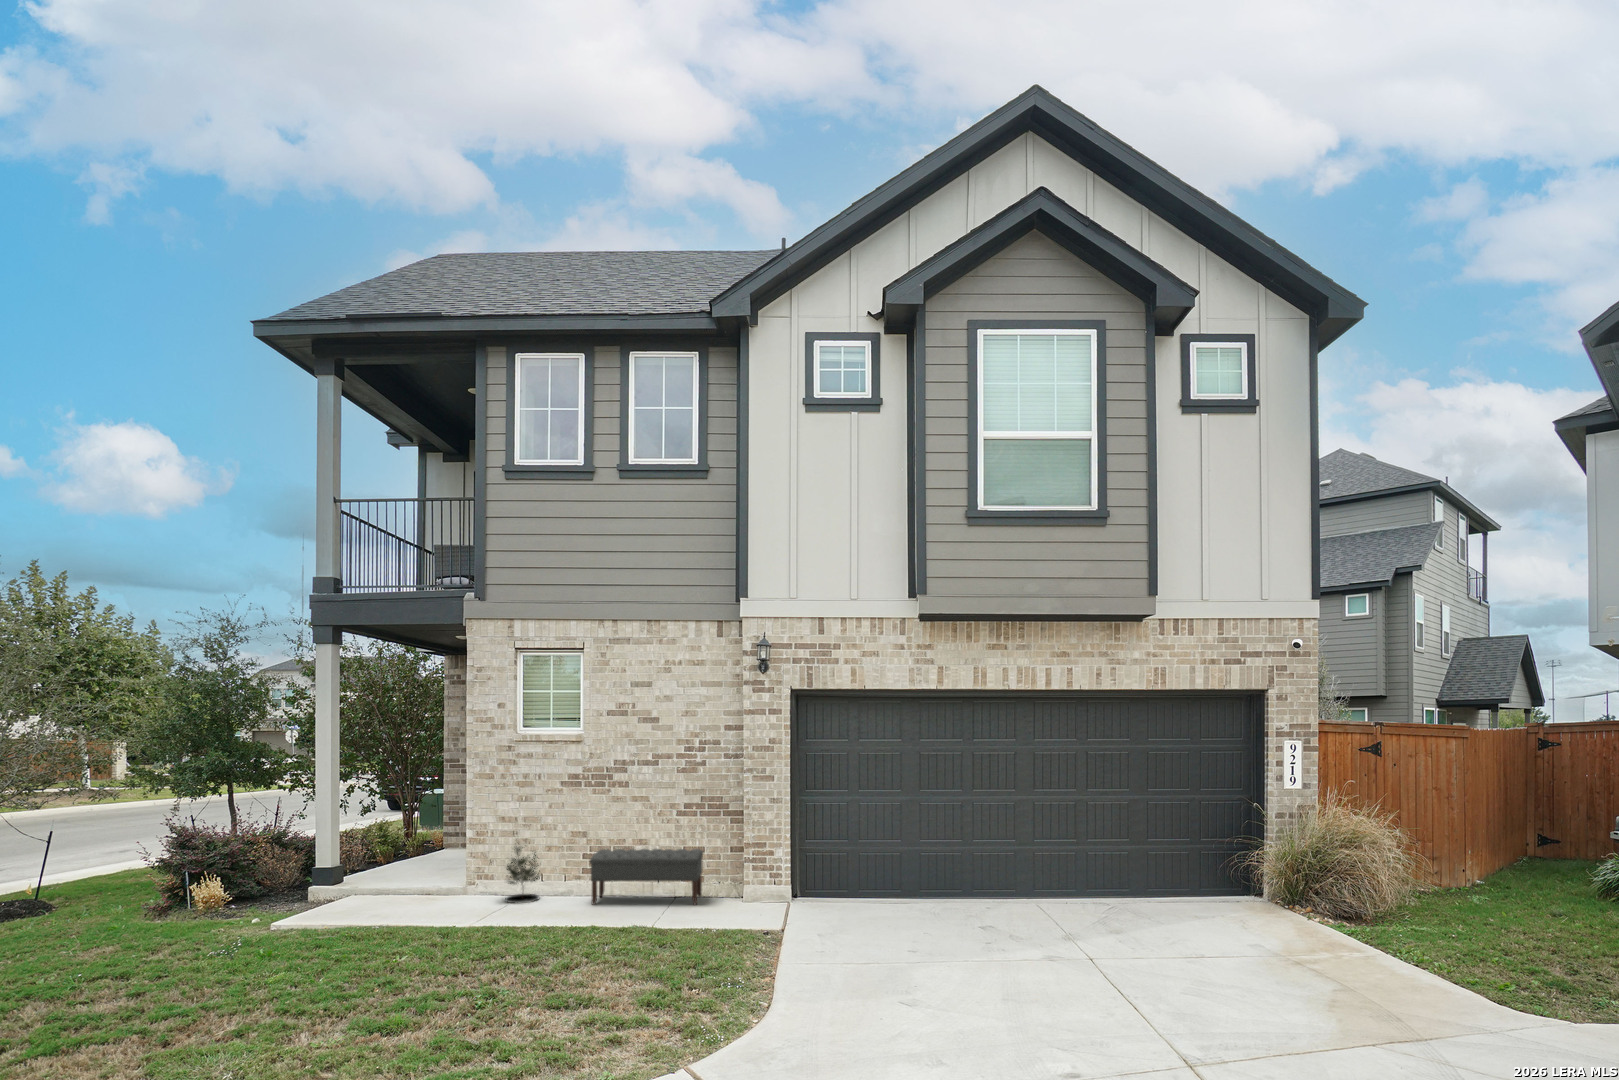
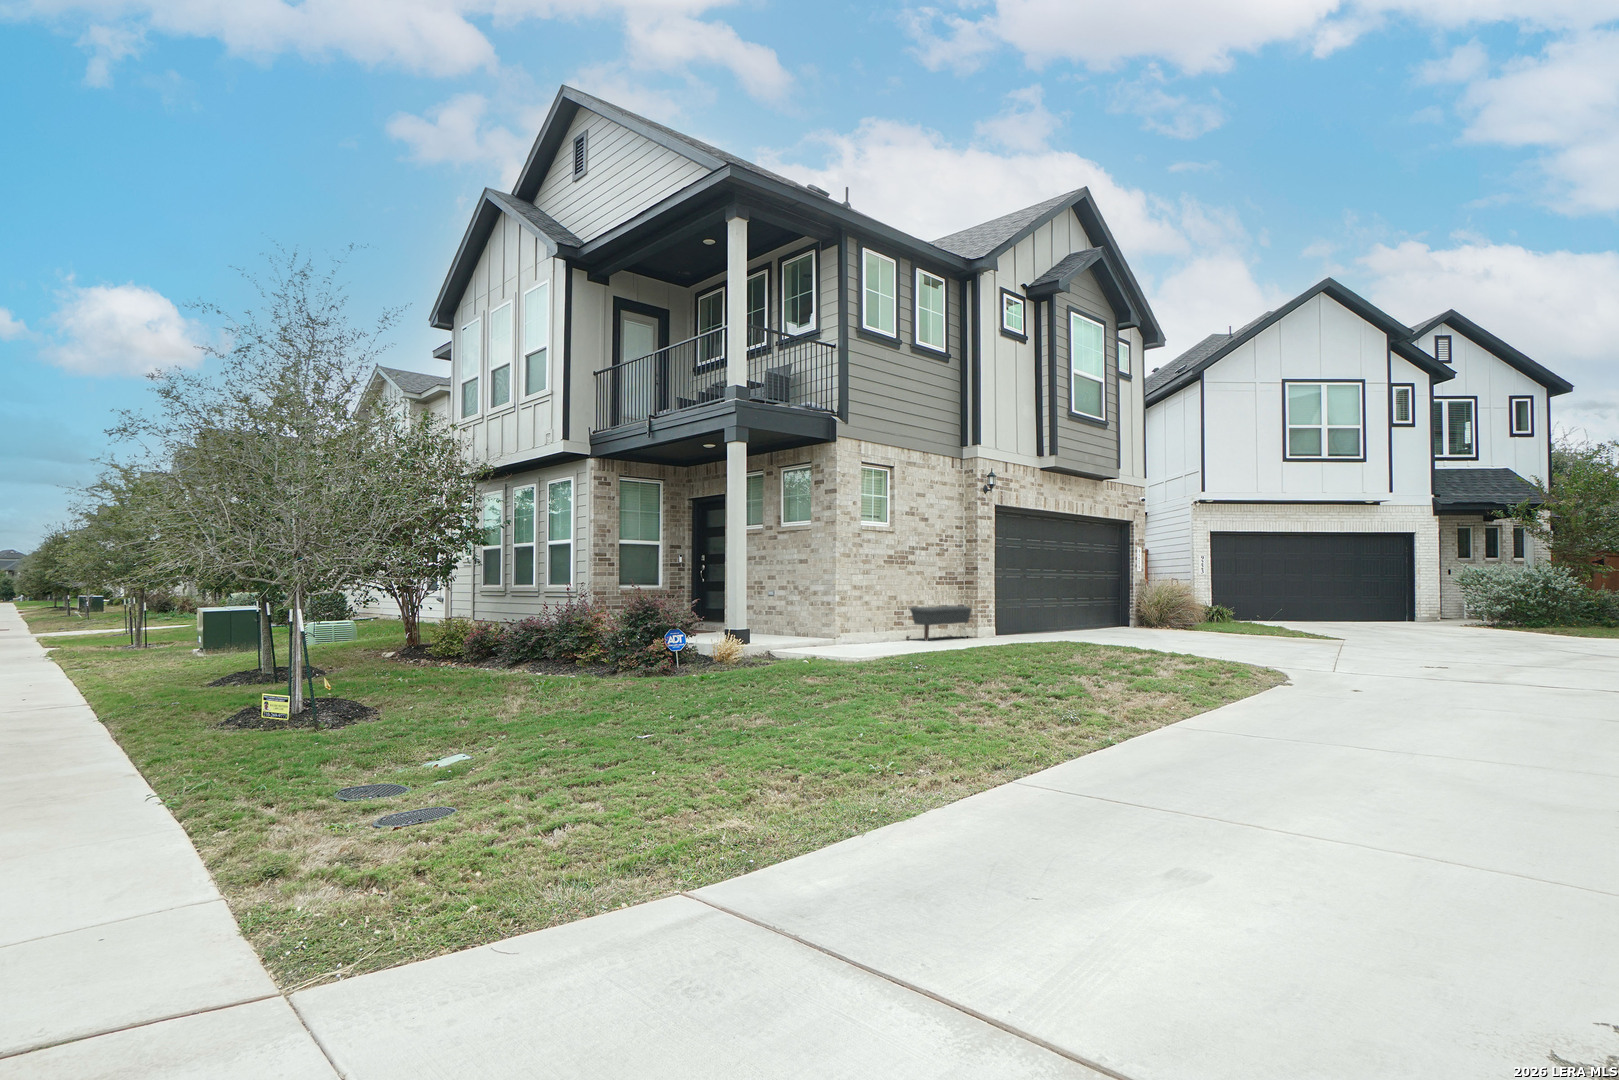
potted tree: present [505,843,541,903] -> none [867,599,894,644]

